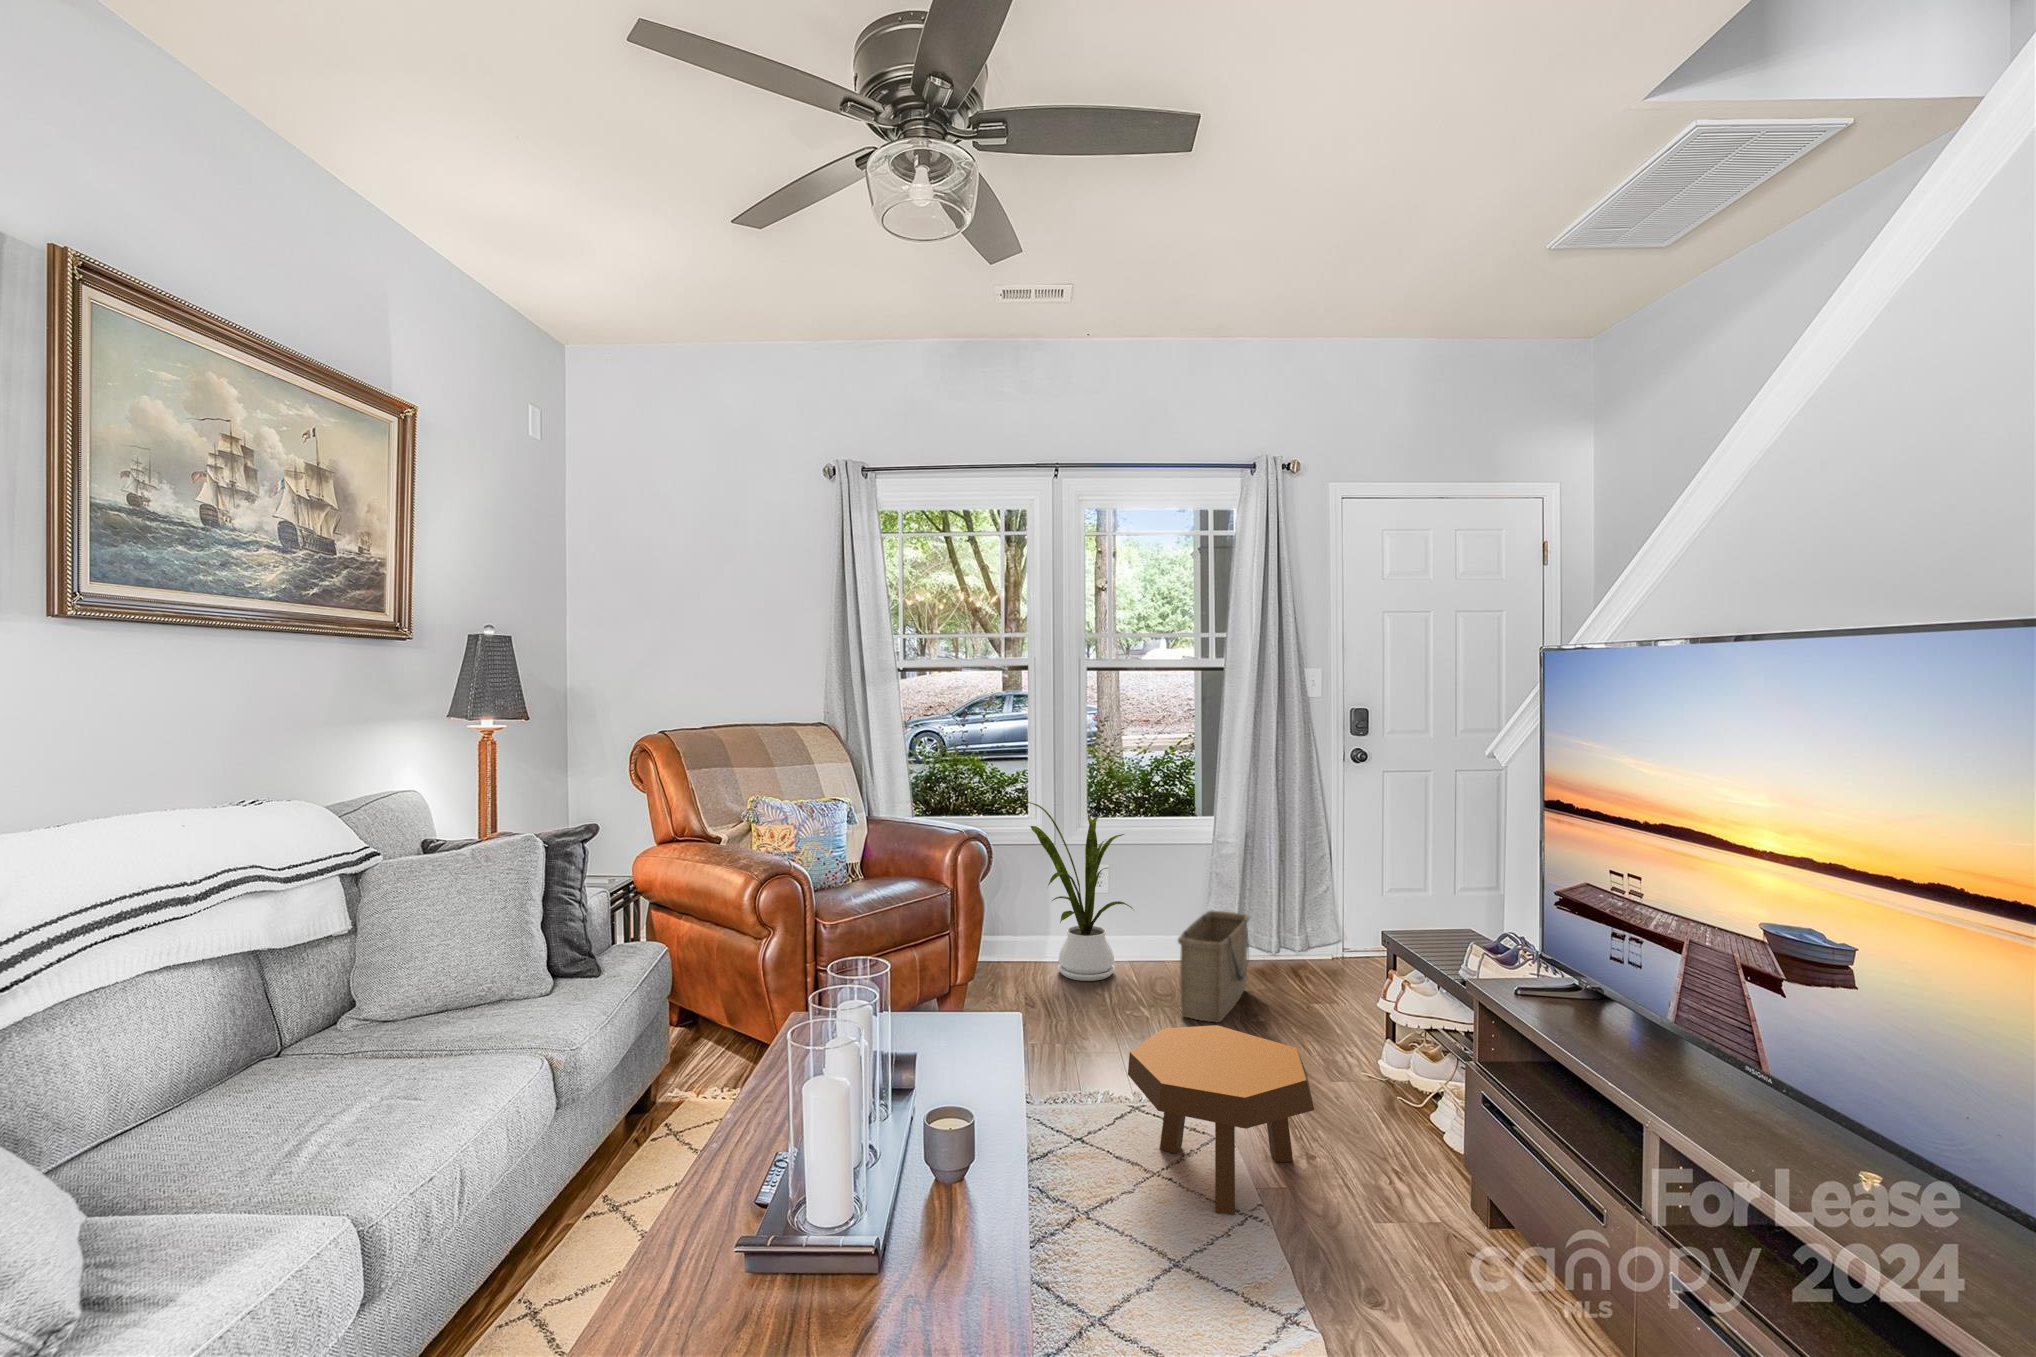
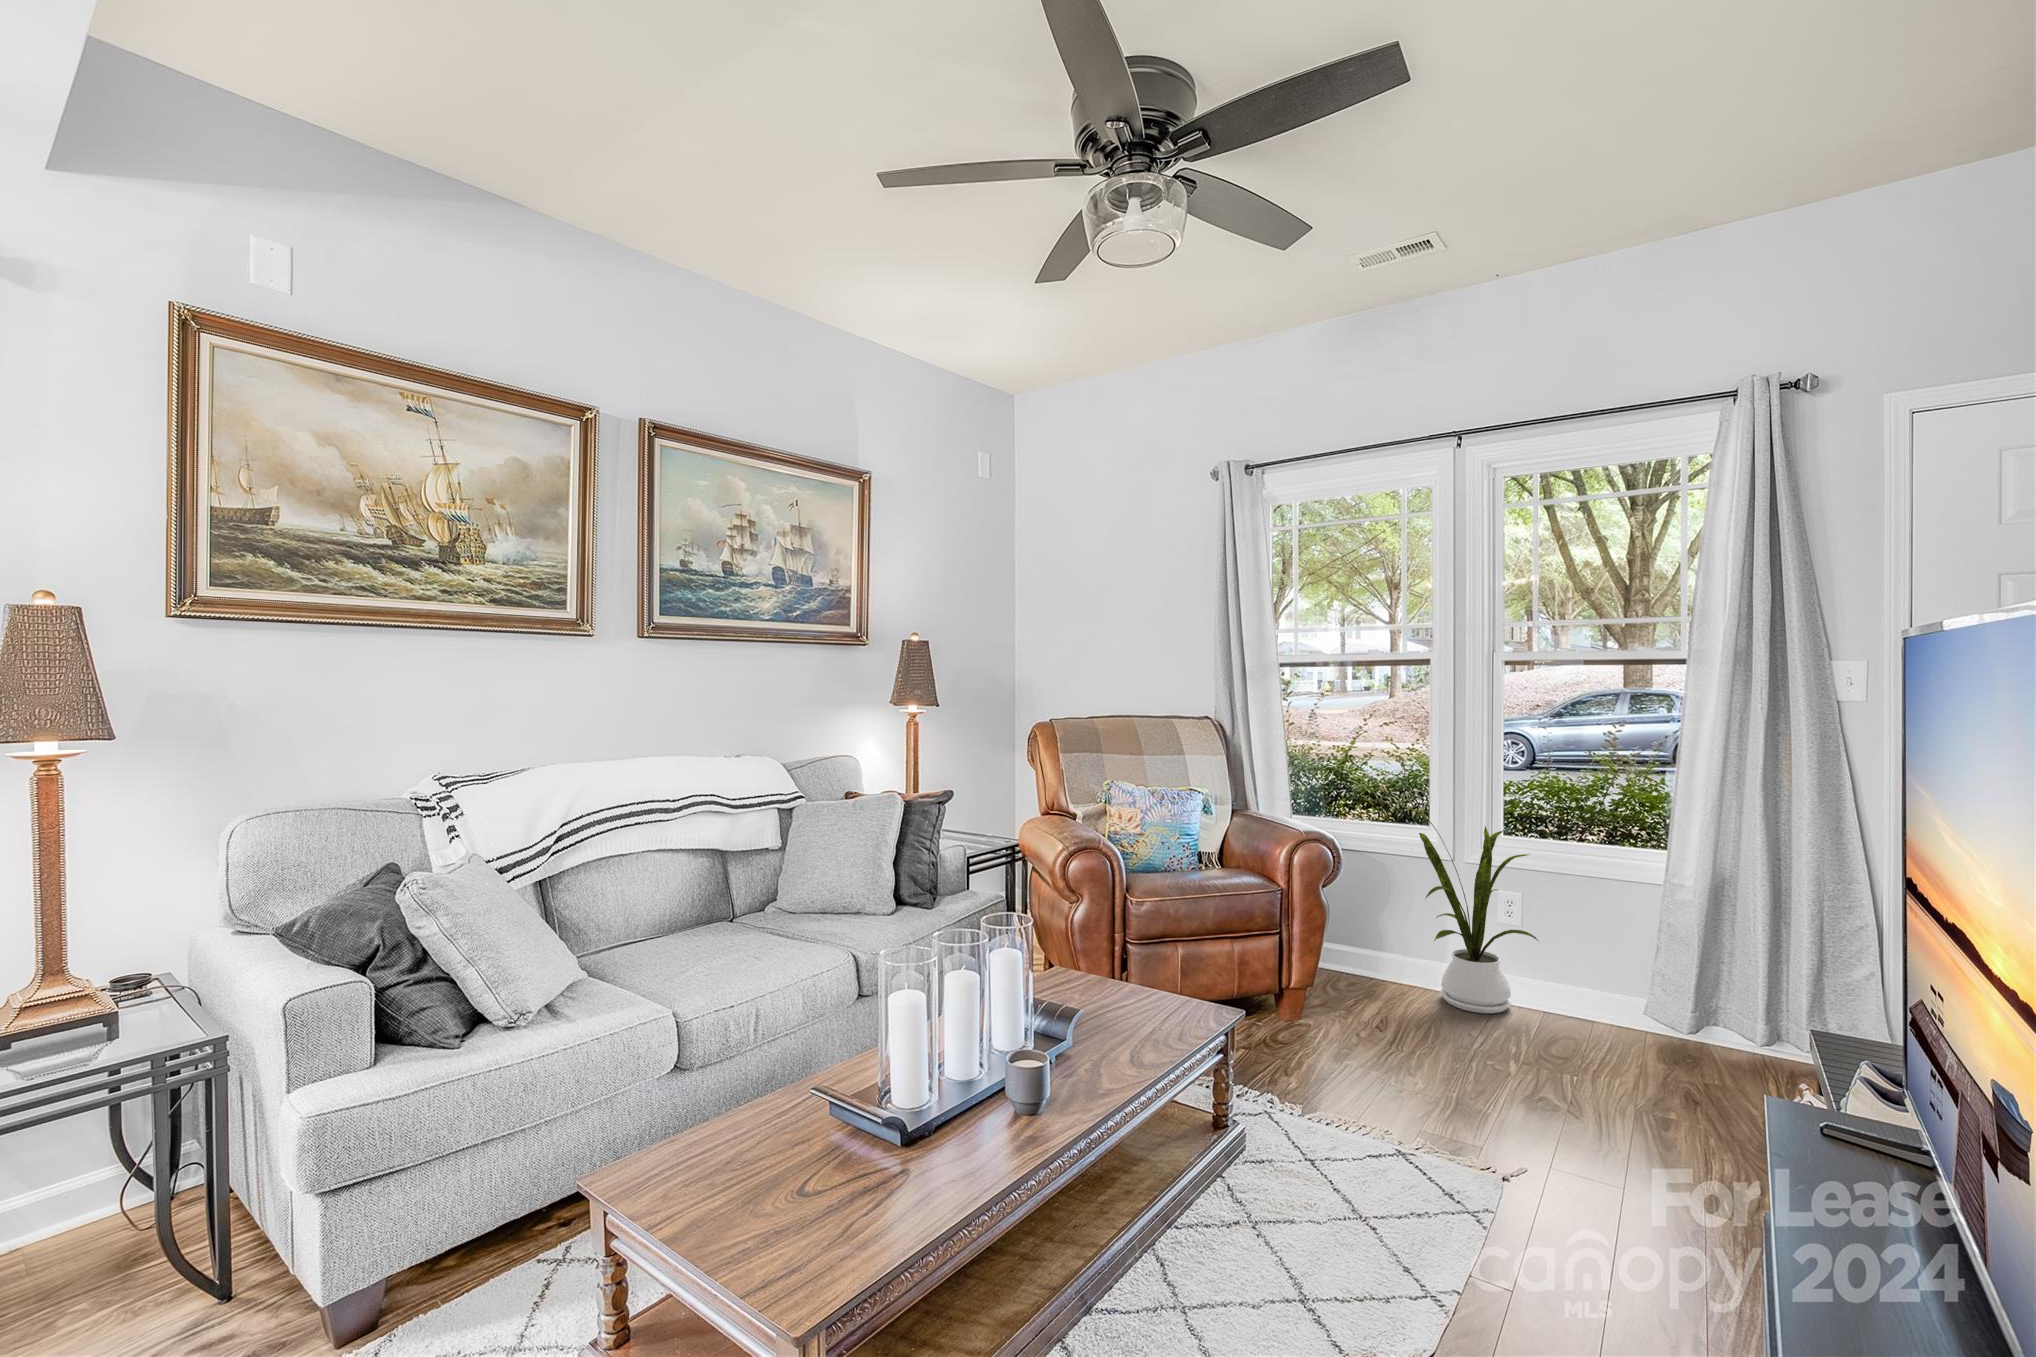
basket: present [1178,910,1249,1023] -> none [1547,960,1685,1093]
footstool: present [1128,1025,1314,1215] -> none [1343,1068,1574,1288]

